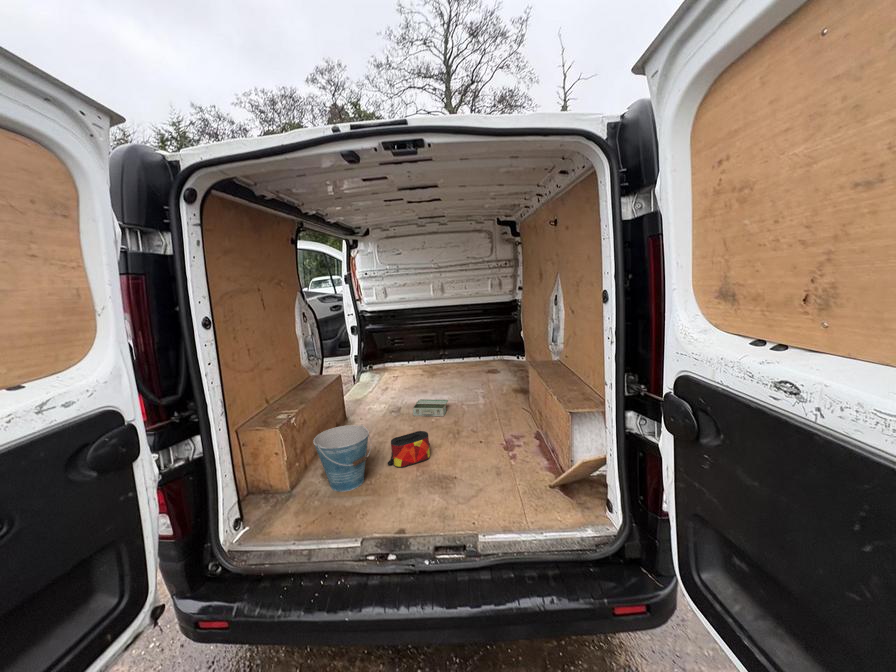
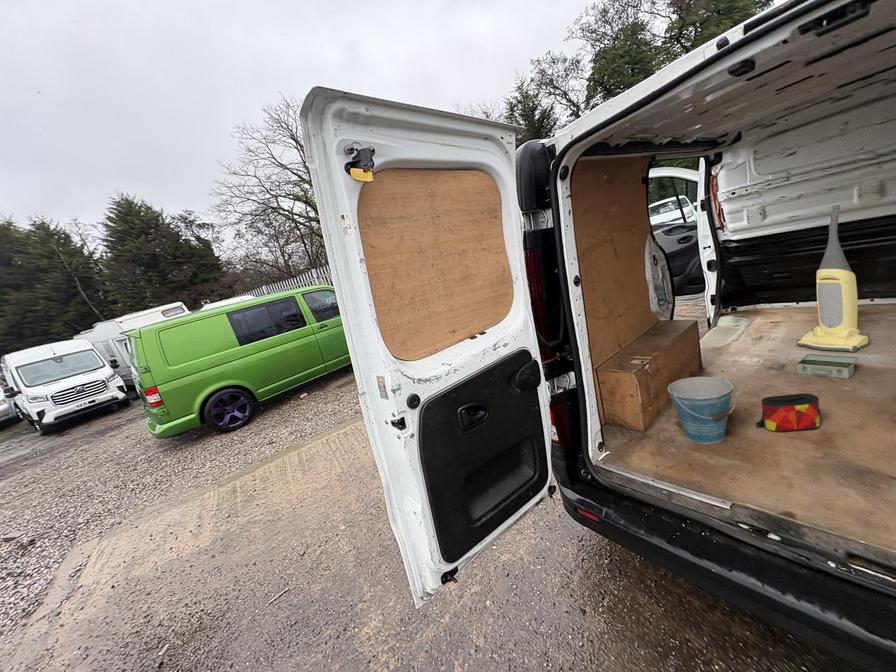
vacuum cleaner: none [412,290,452,396] -> present [797,205,870,352]

